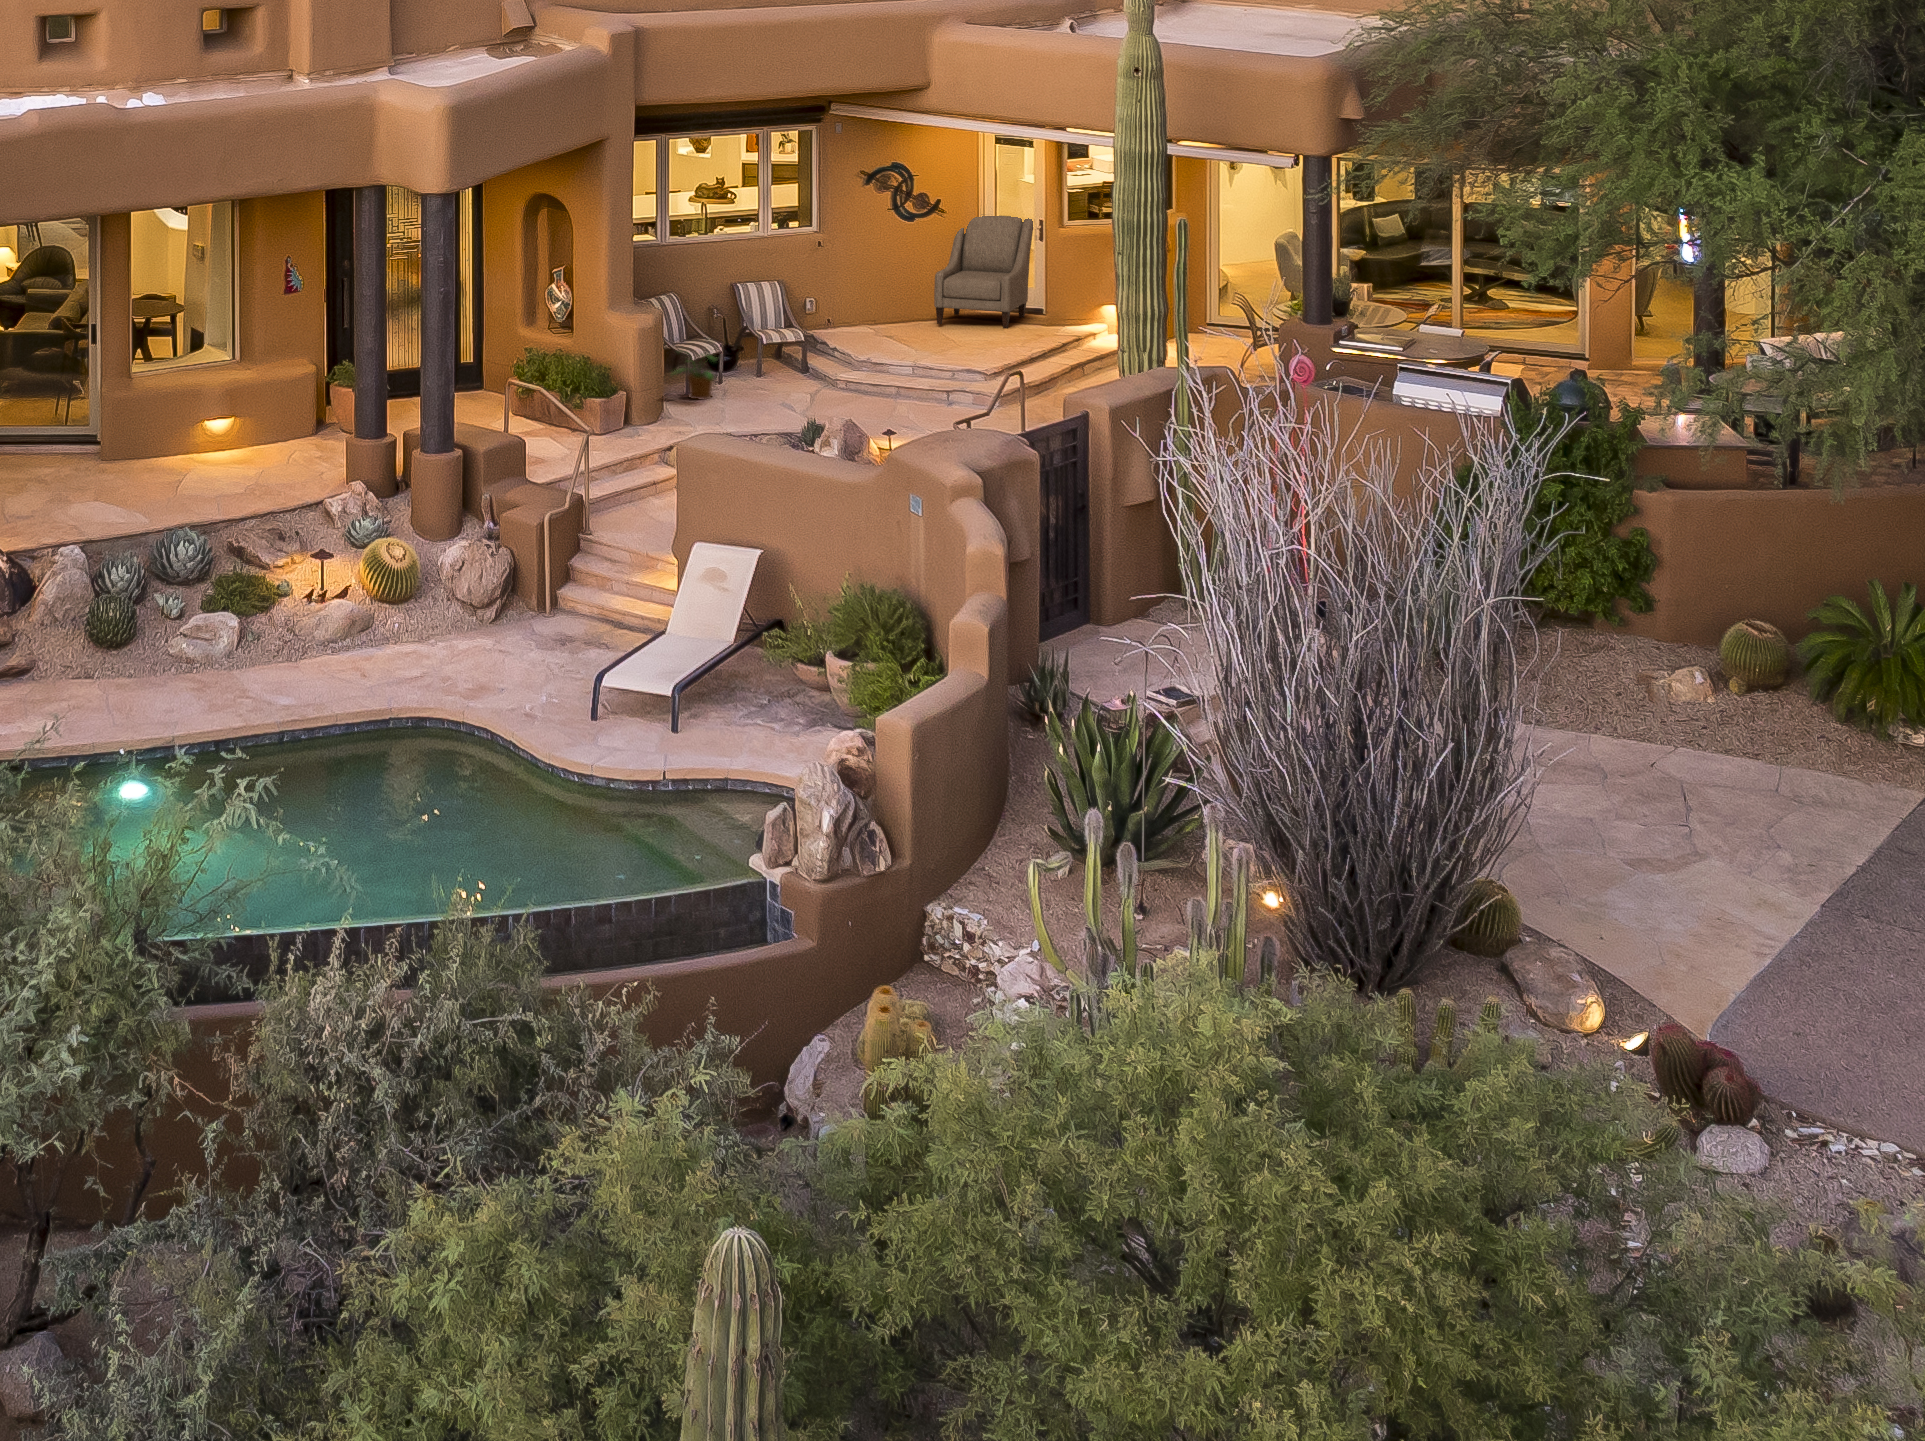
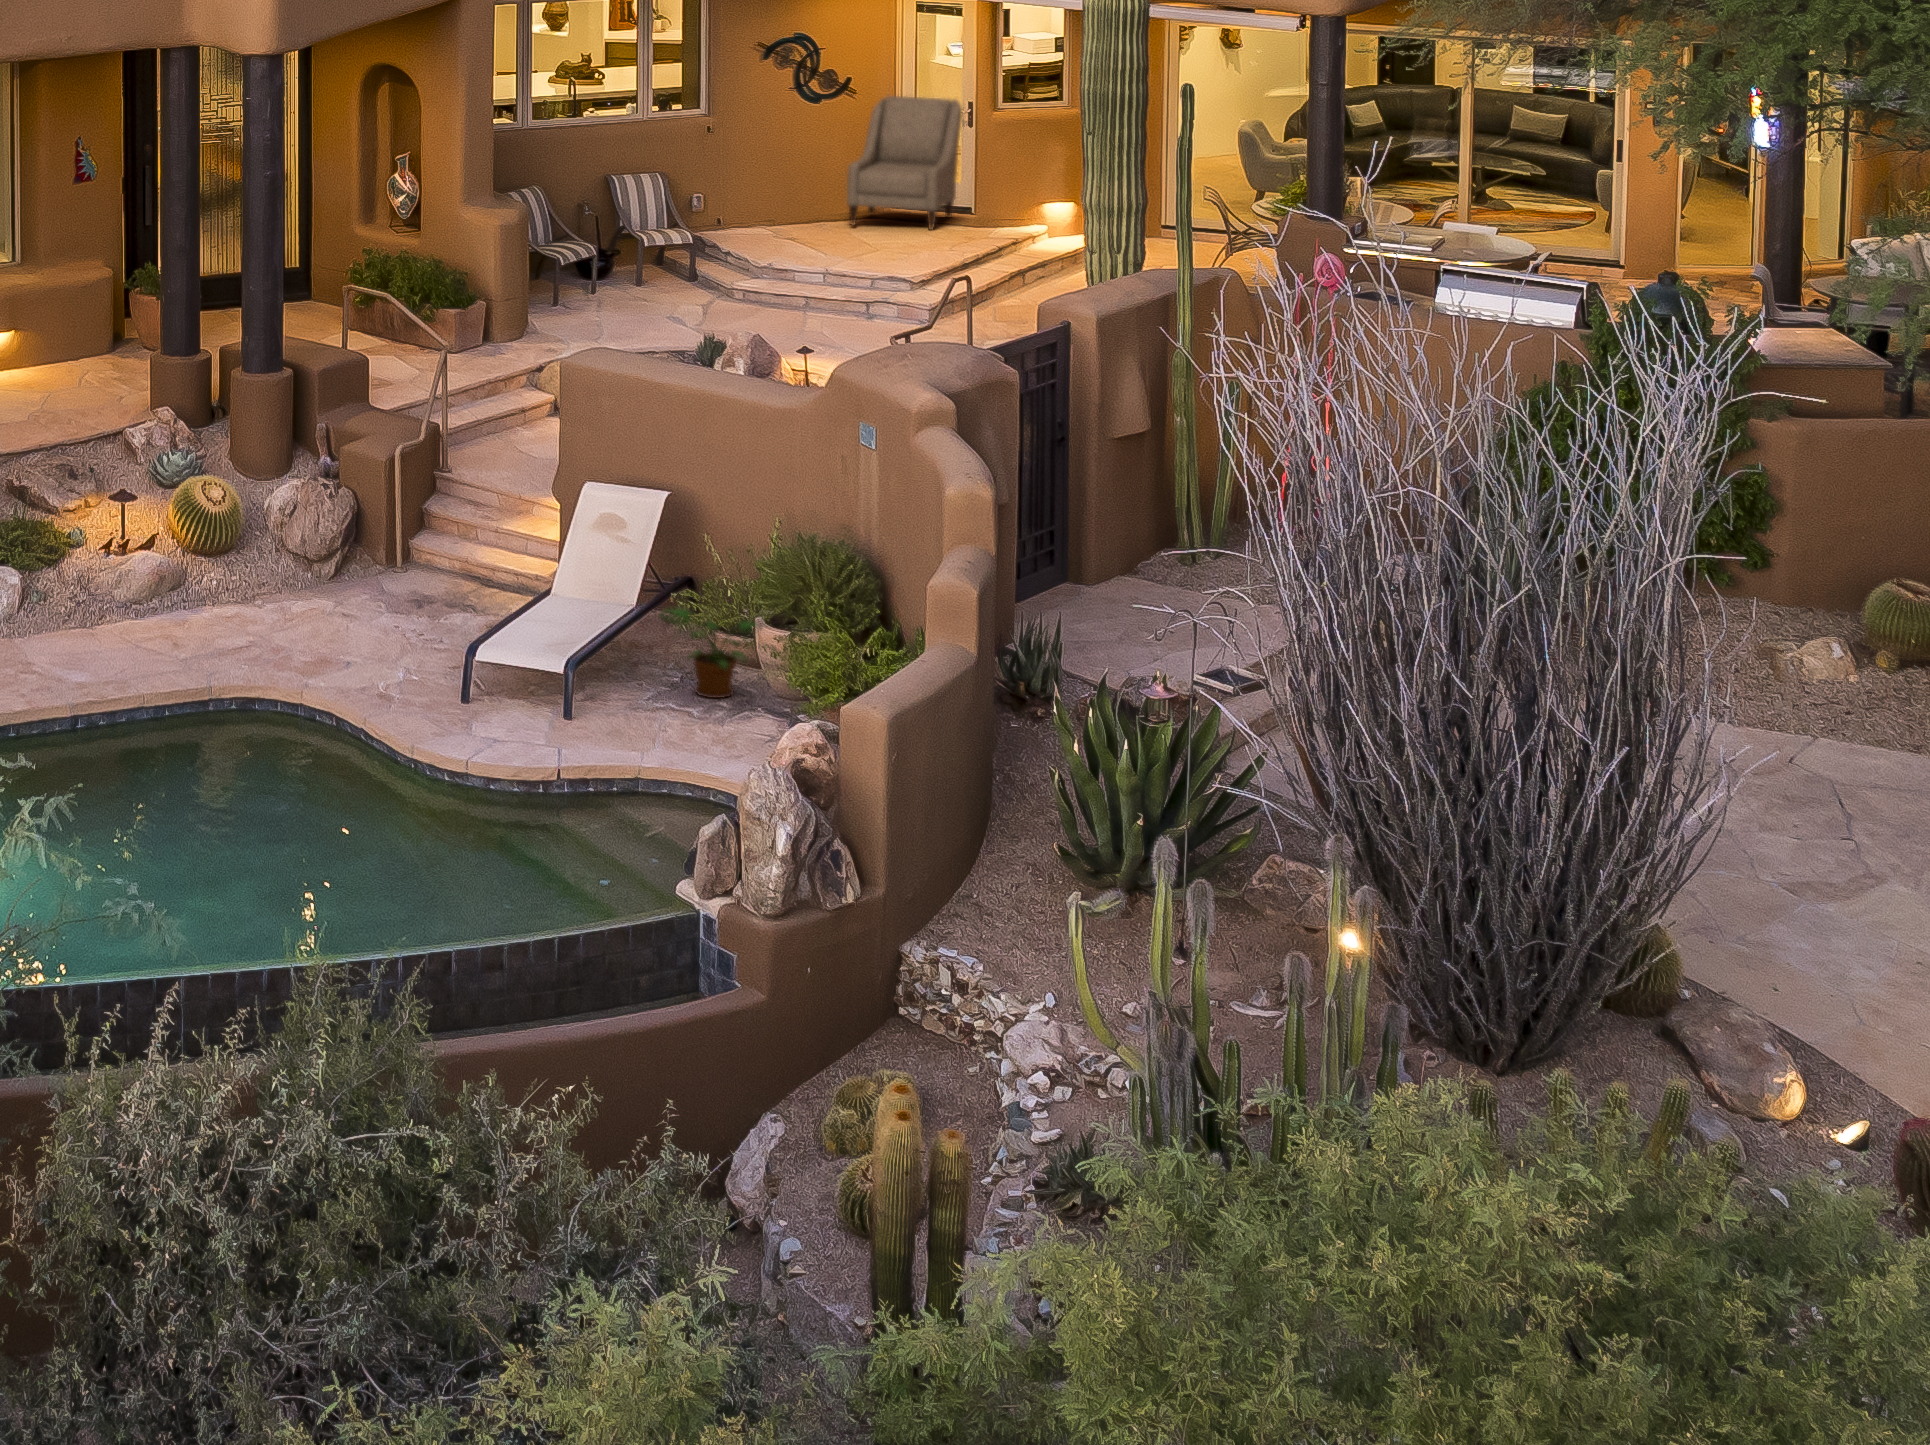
potted plant: present [671,351,718,400] -> present [658,607,762,698]

